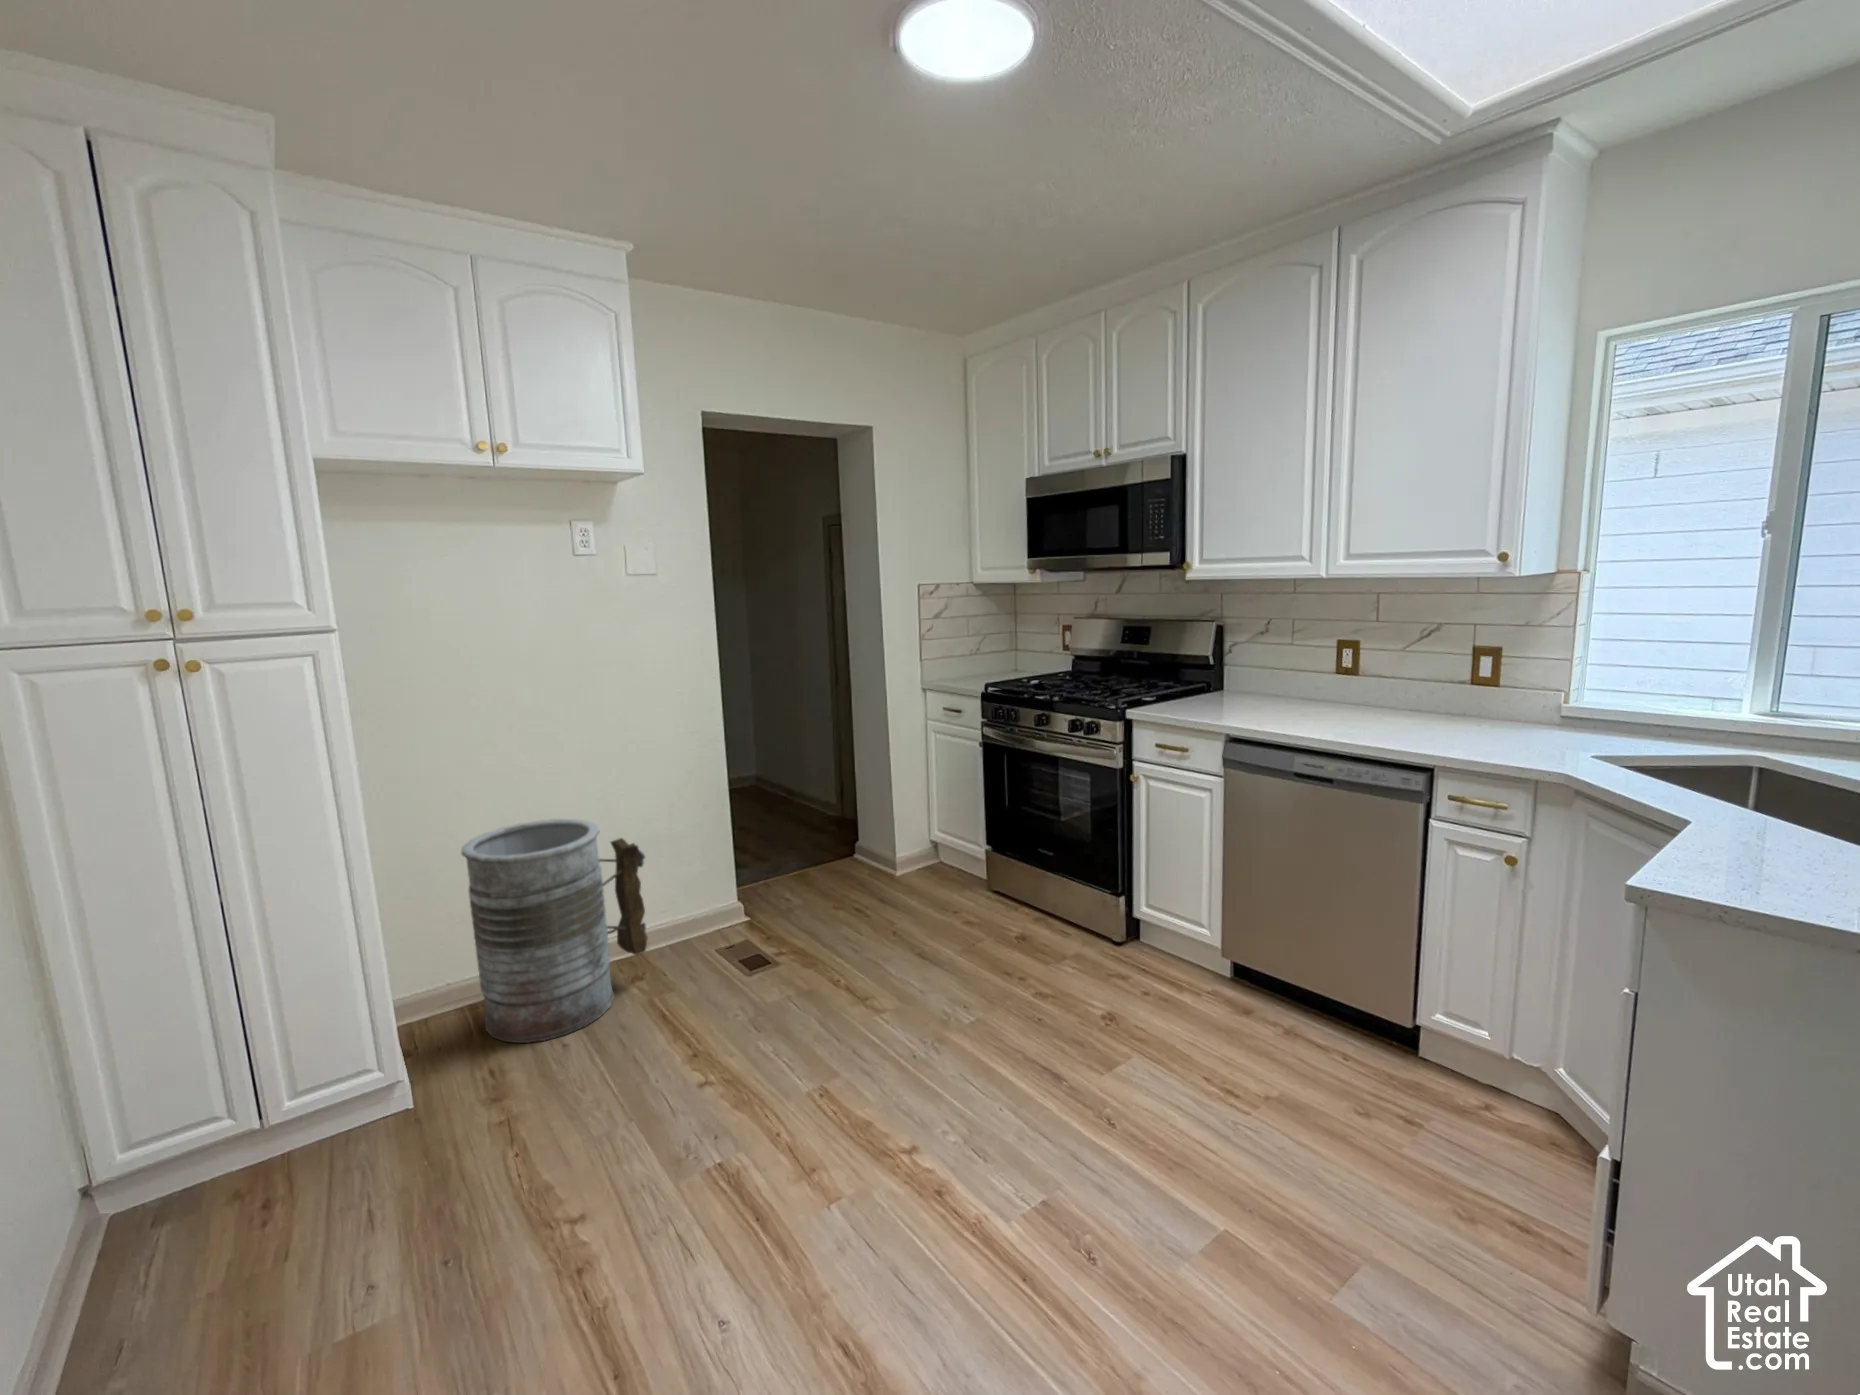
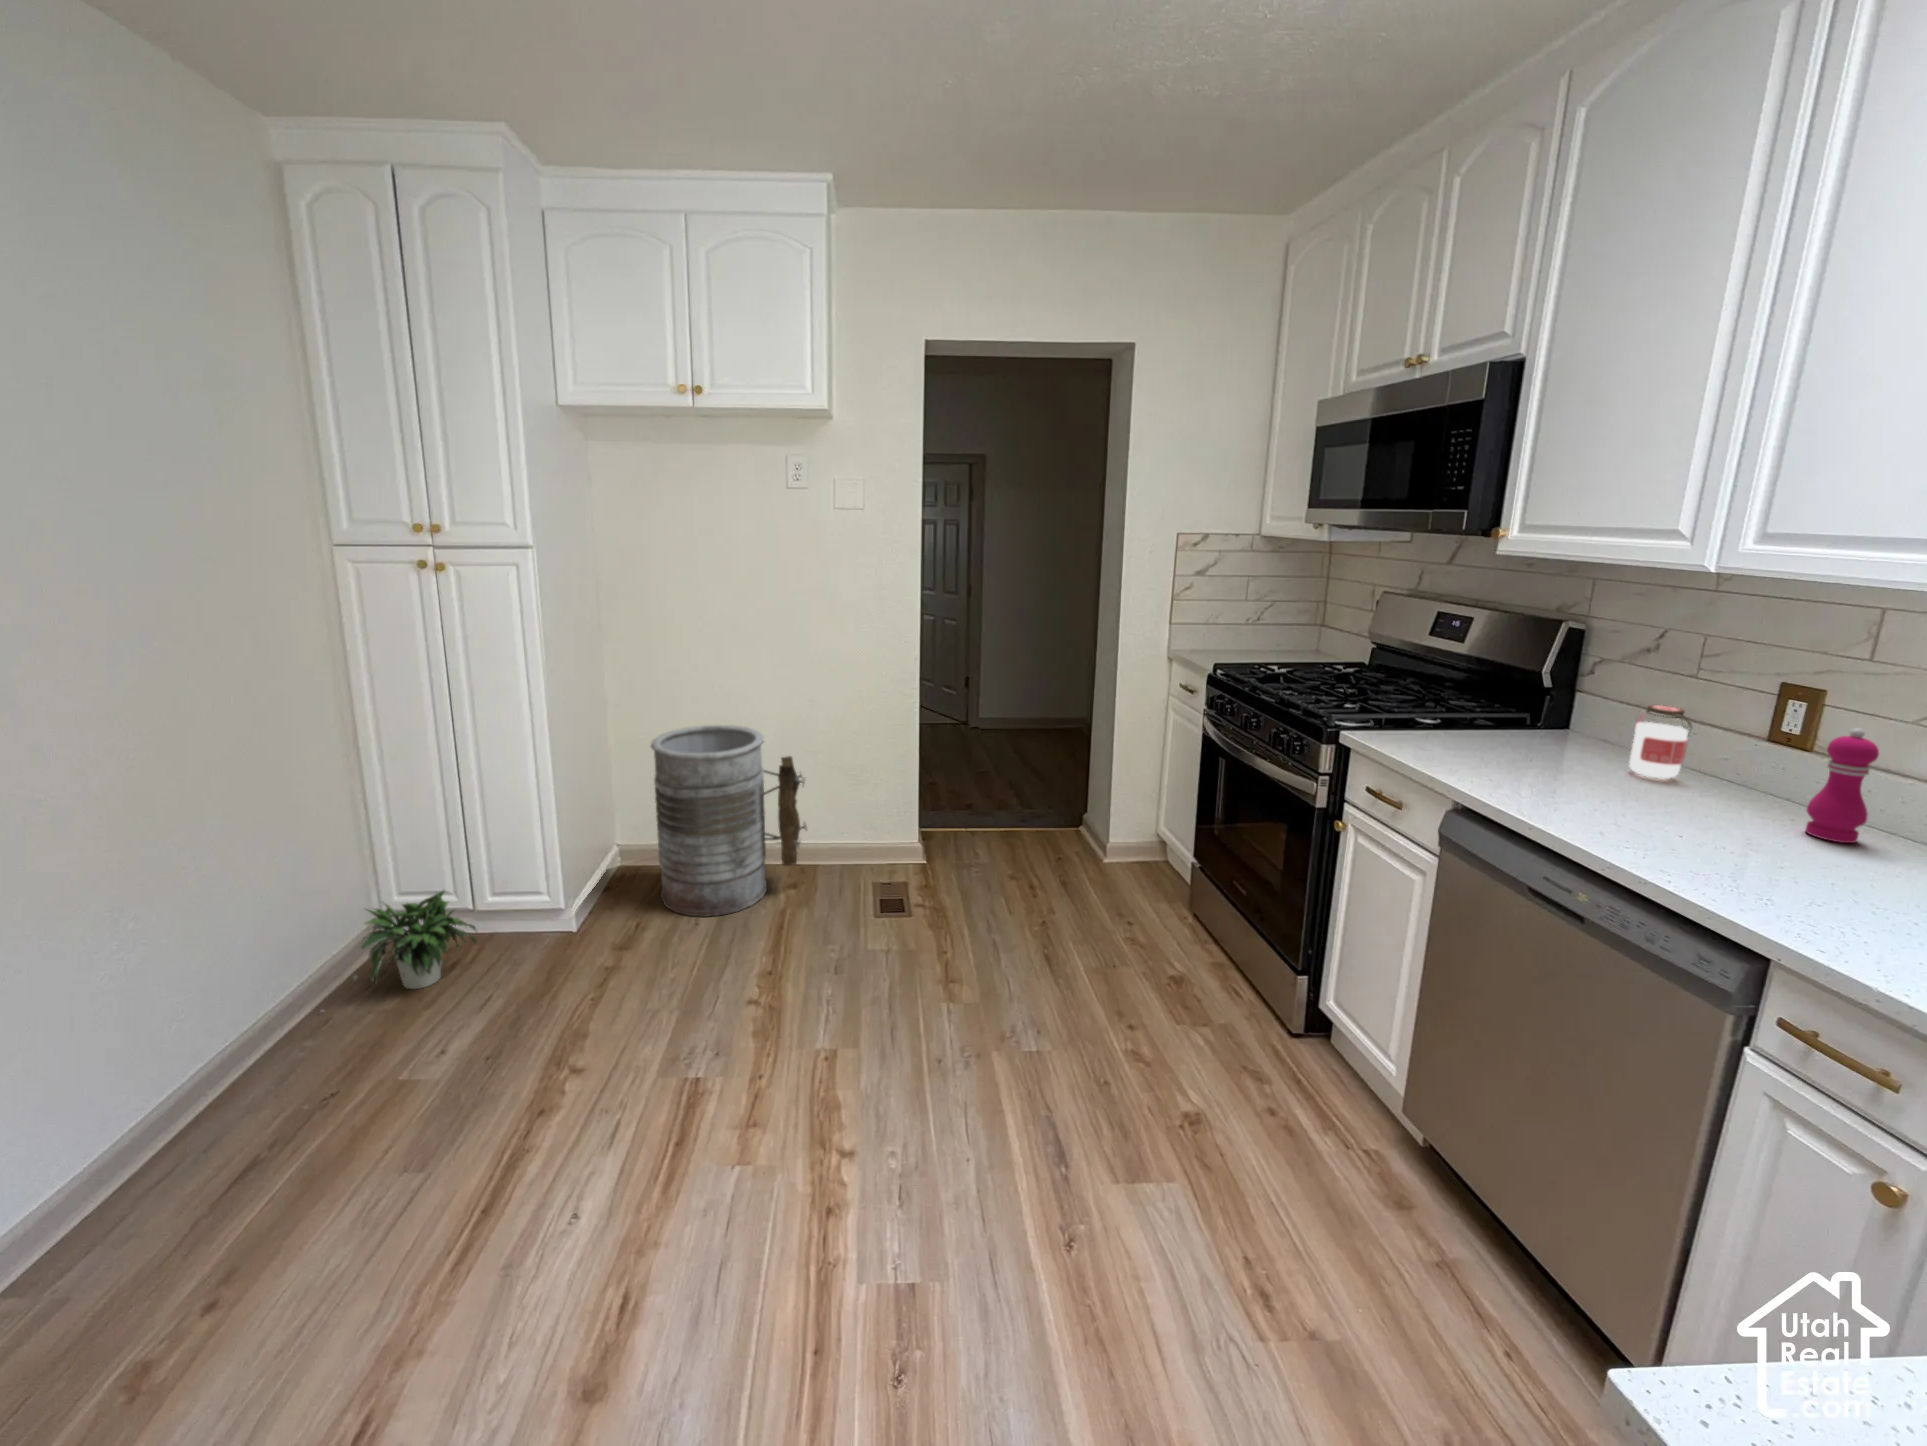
pepper mill: none [1376,656,1401,718] -> present [1806,728,1879,843]
jar: none [1277,663,1306,707] -> present [1629,705,1691,779]
potted plant: none [86,1098,308,1345] -> present [321,891,476,1012]

